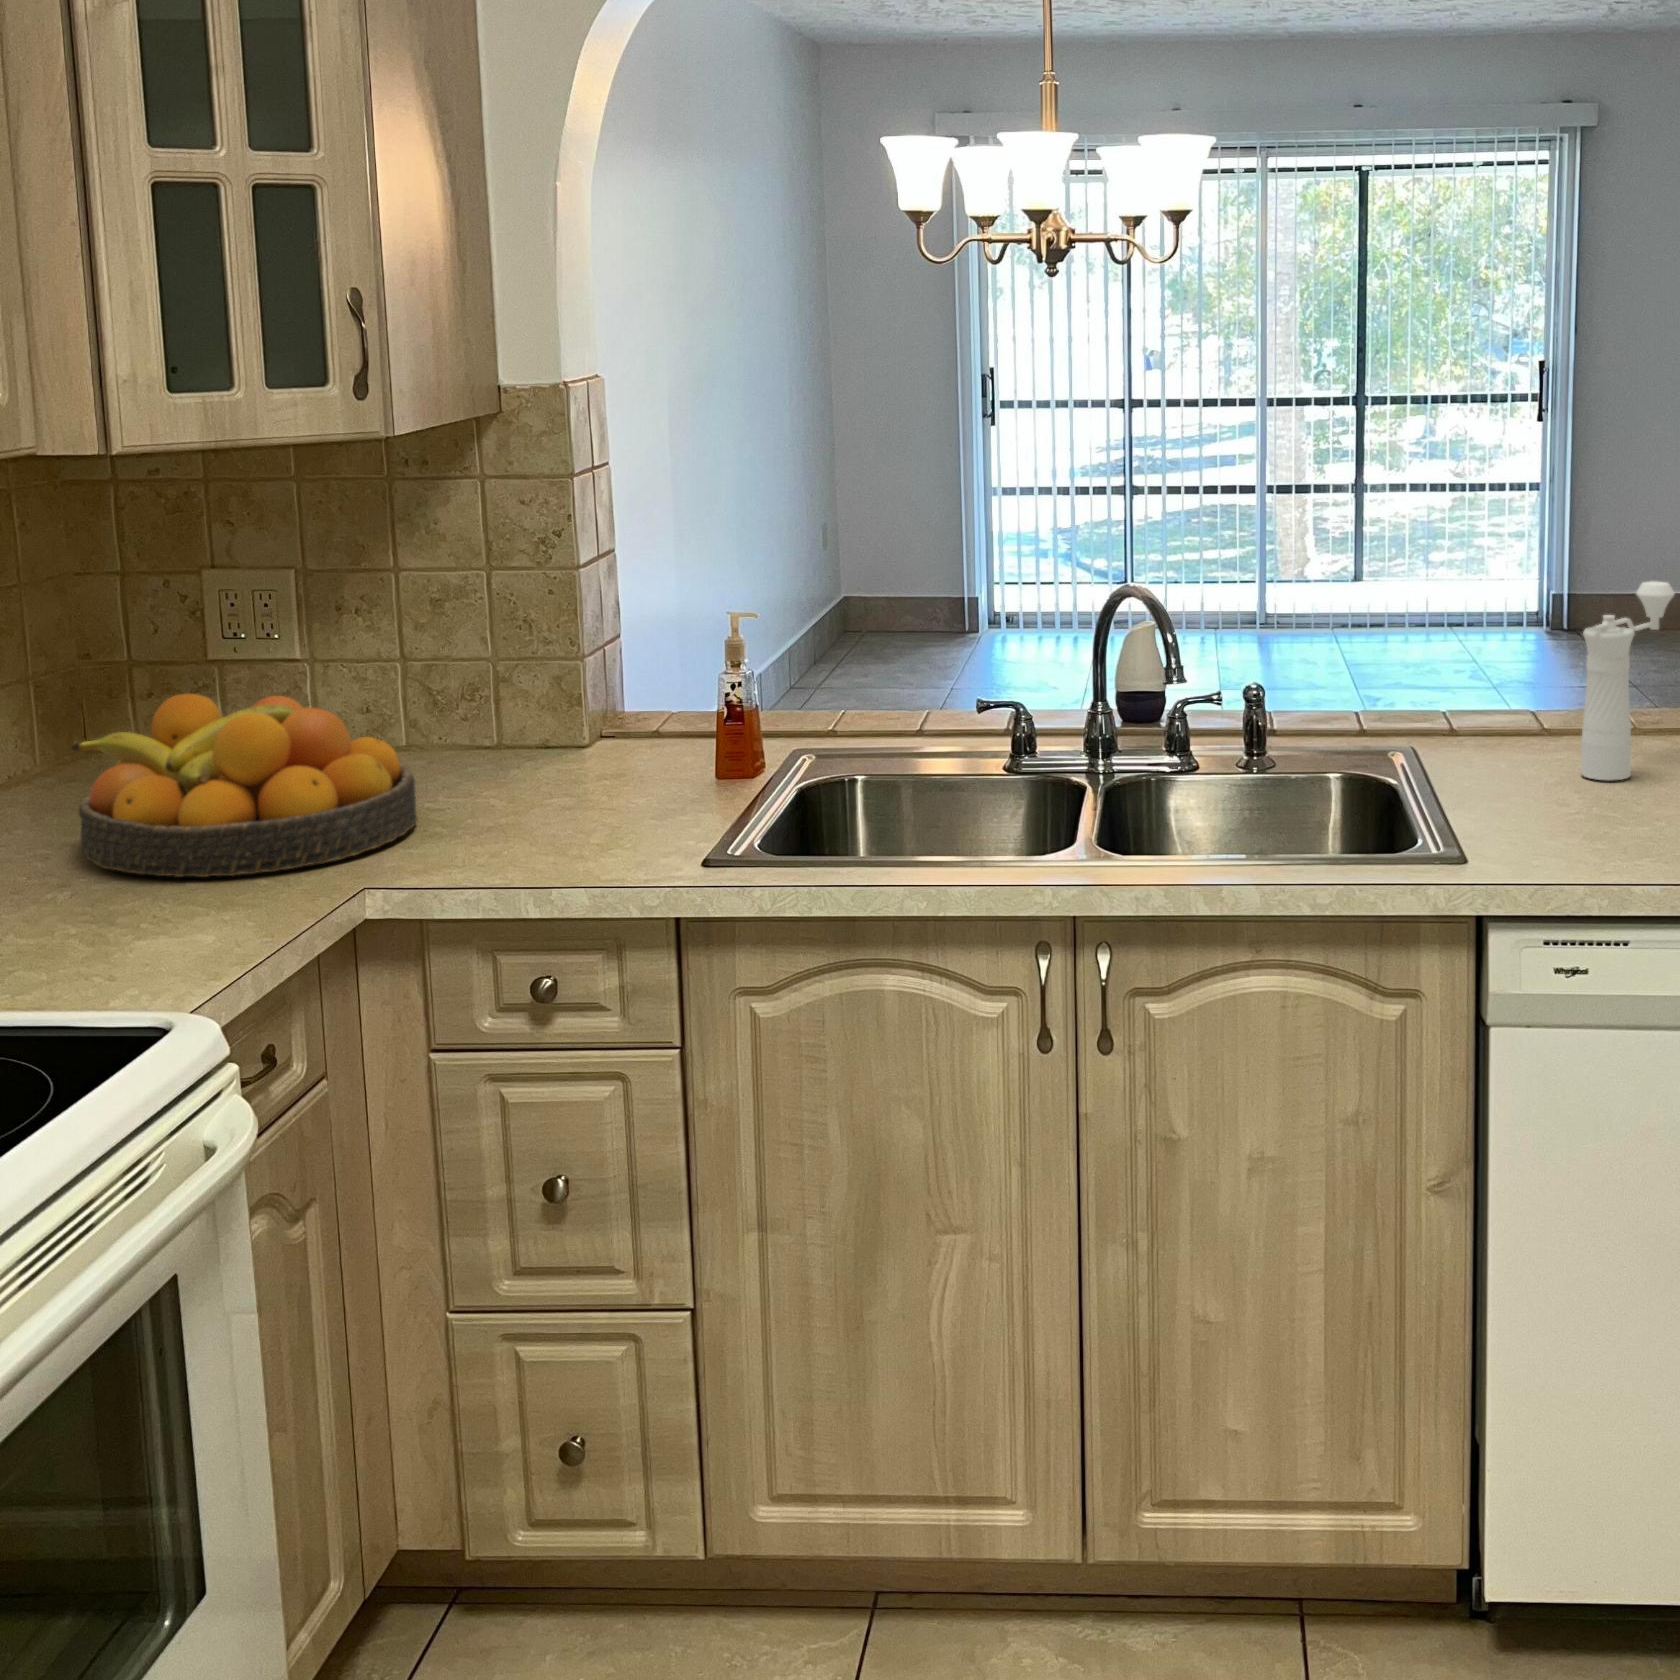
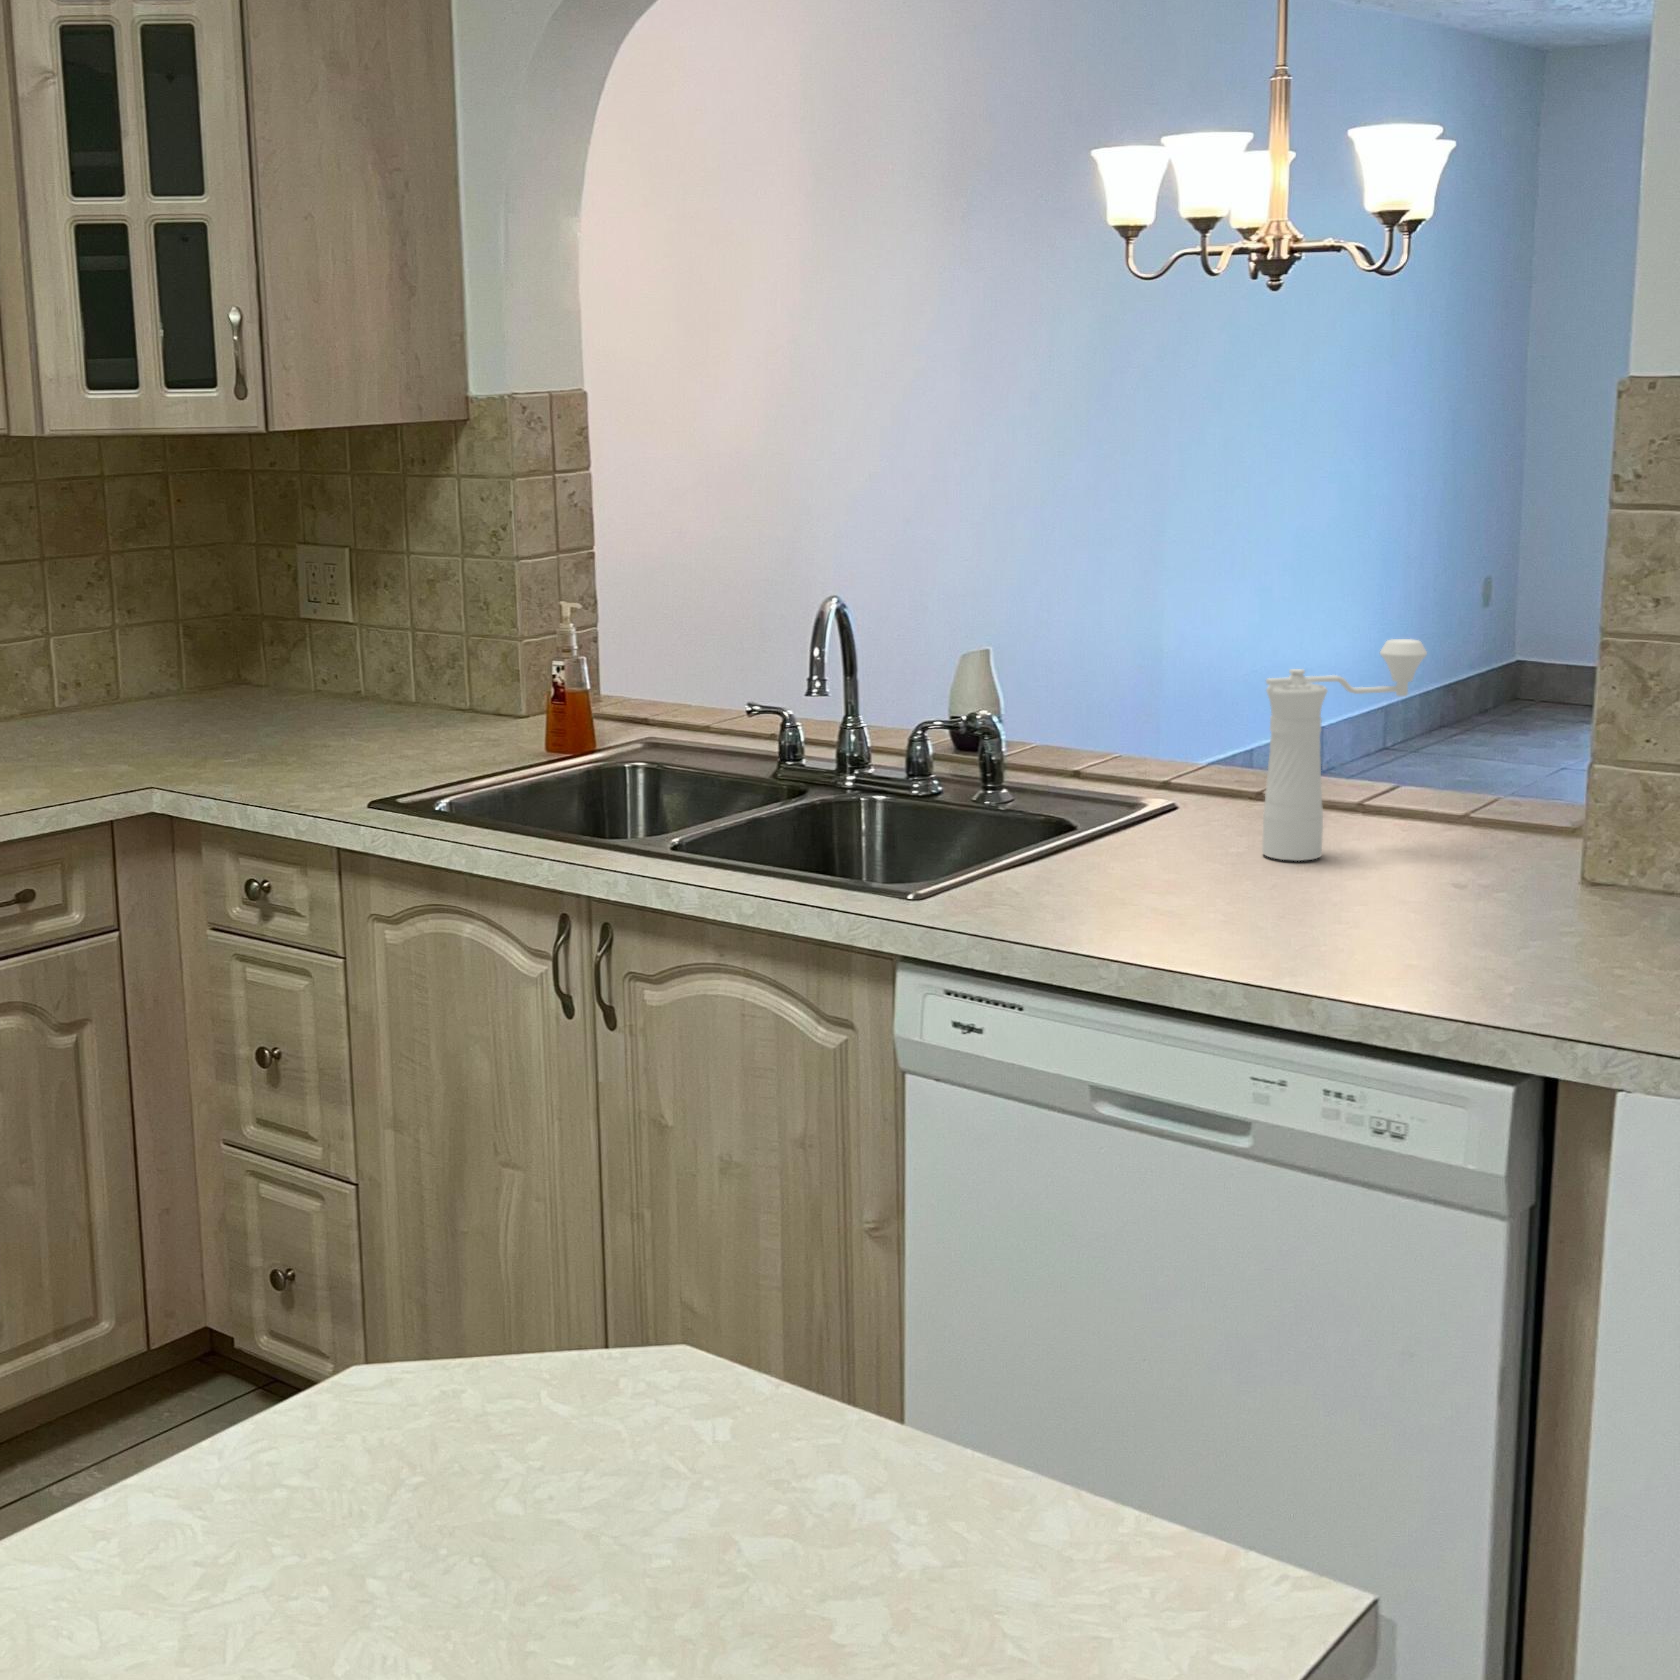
fruit bowl: present [71,694,417,877] -> none [58,628,304,762]

